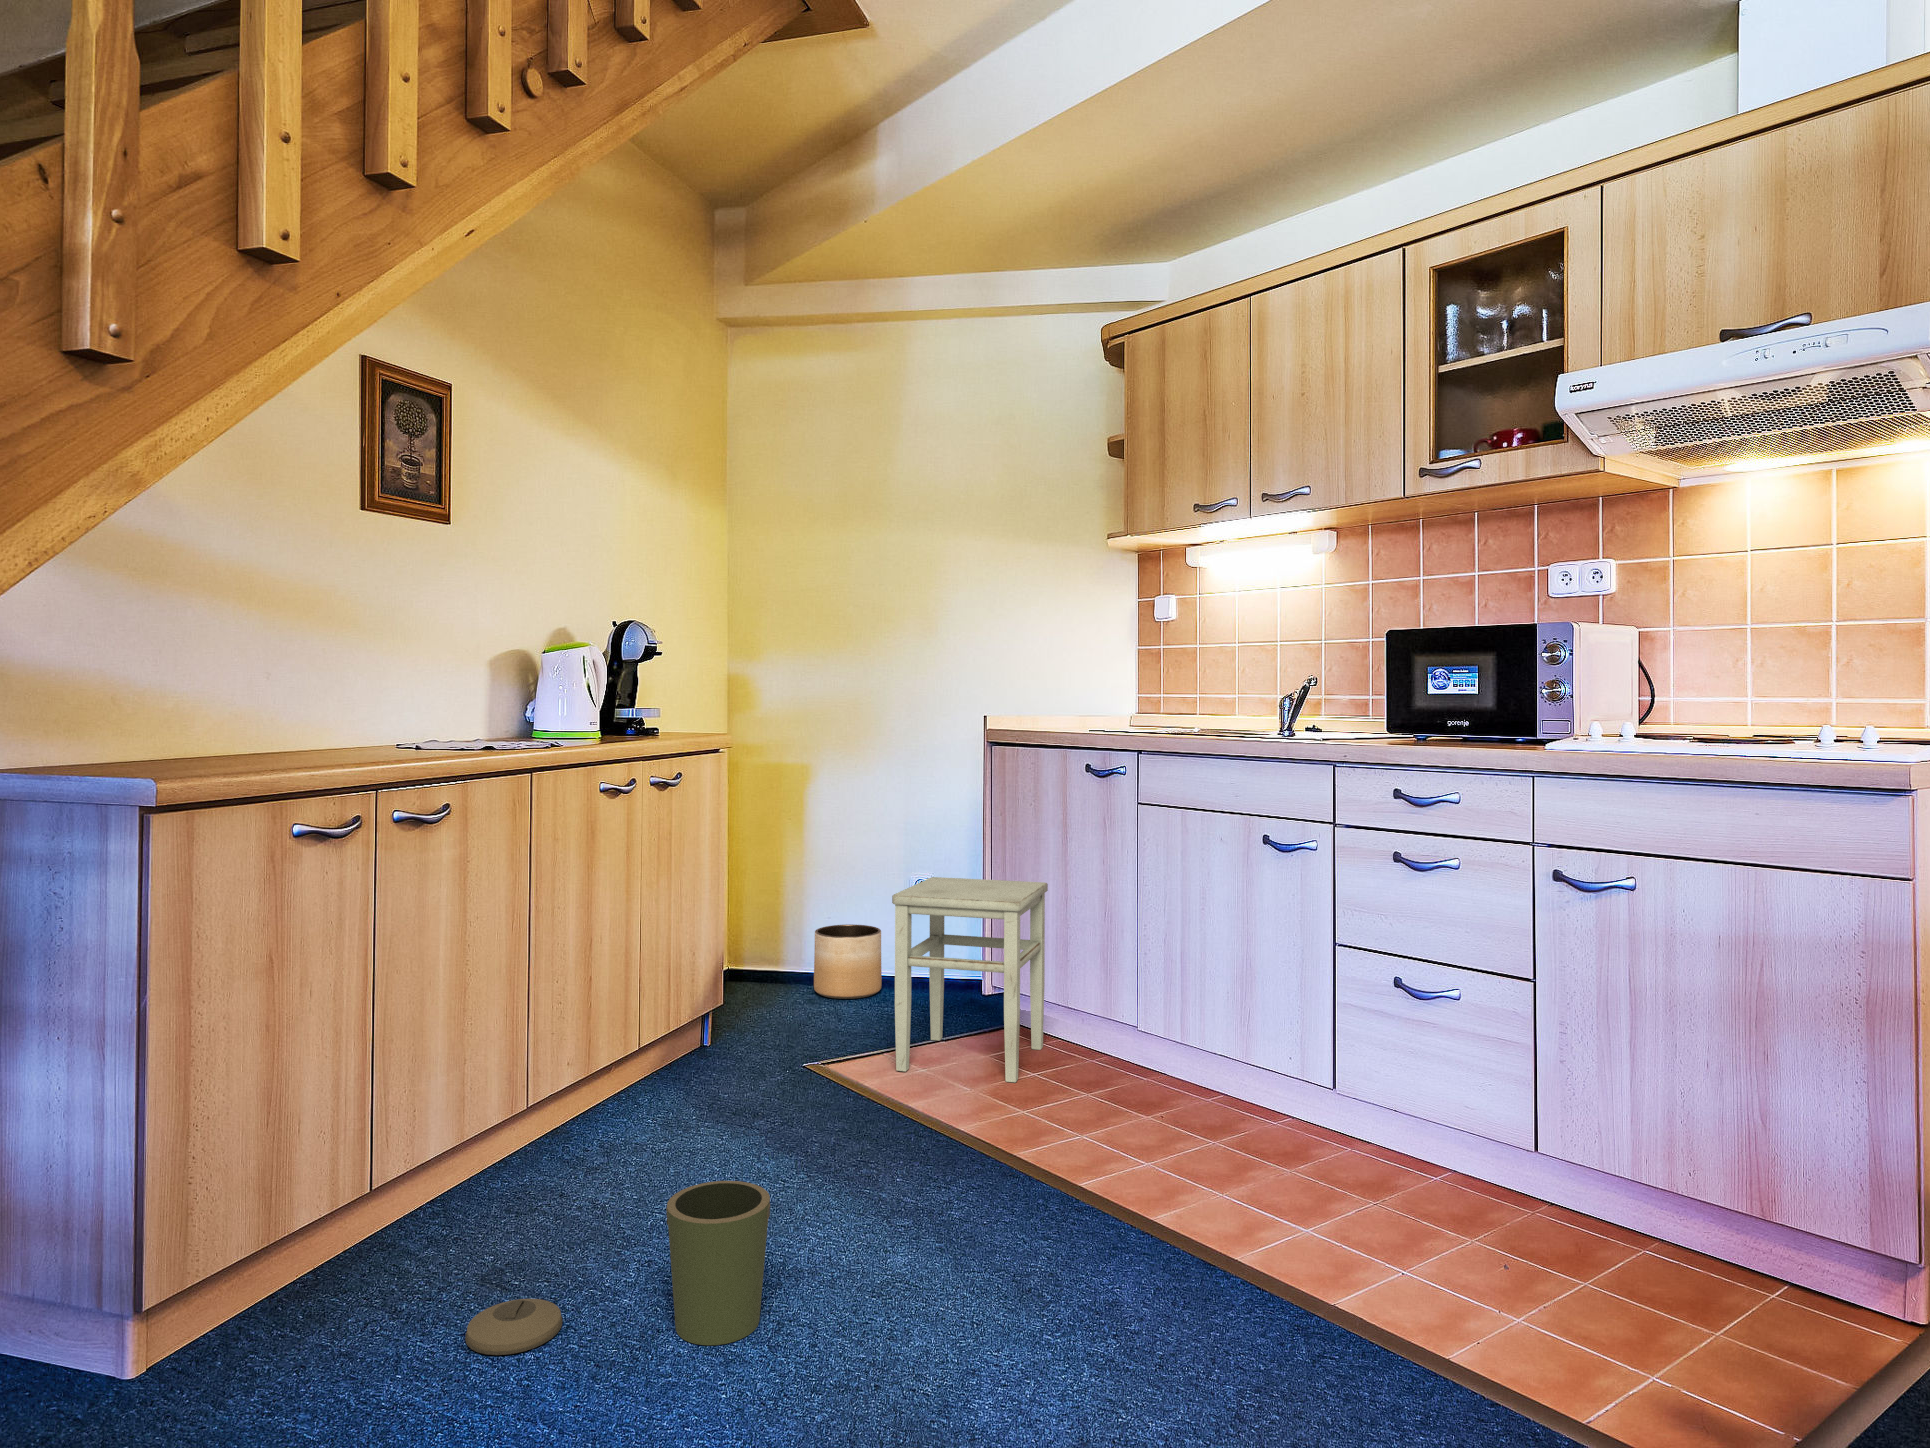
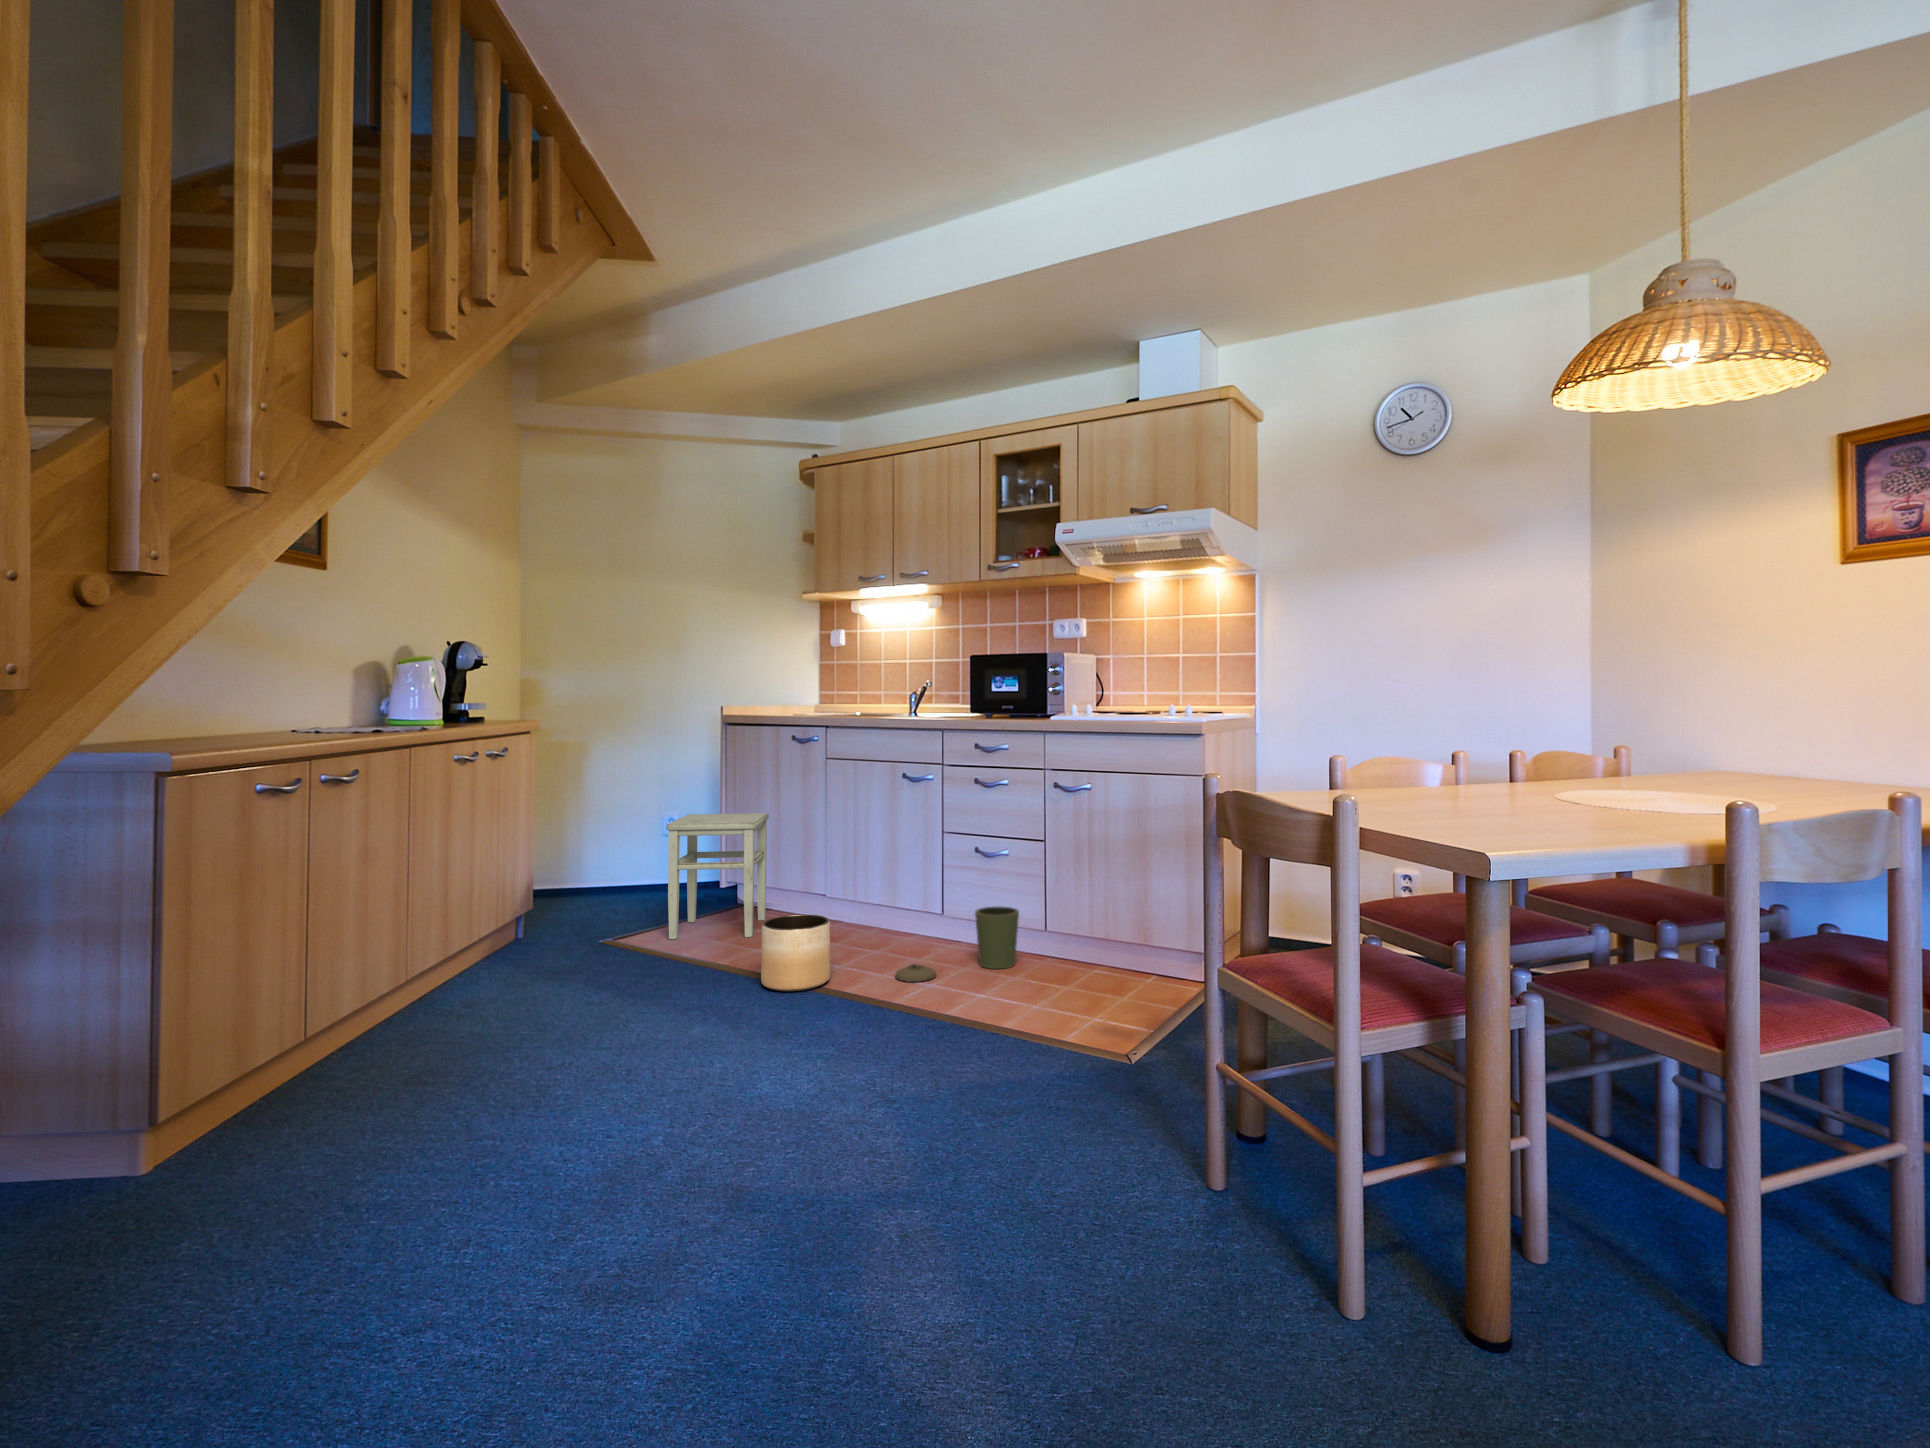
planter: present [814,924,882,999] -> present [761,914,830,991]
trash can: present [465,1181,770,1355] -> present [895,906,1019,982]

